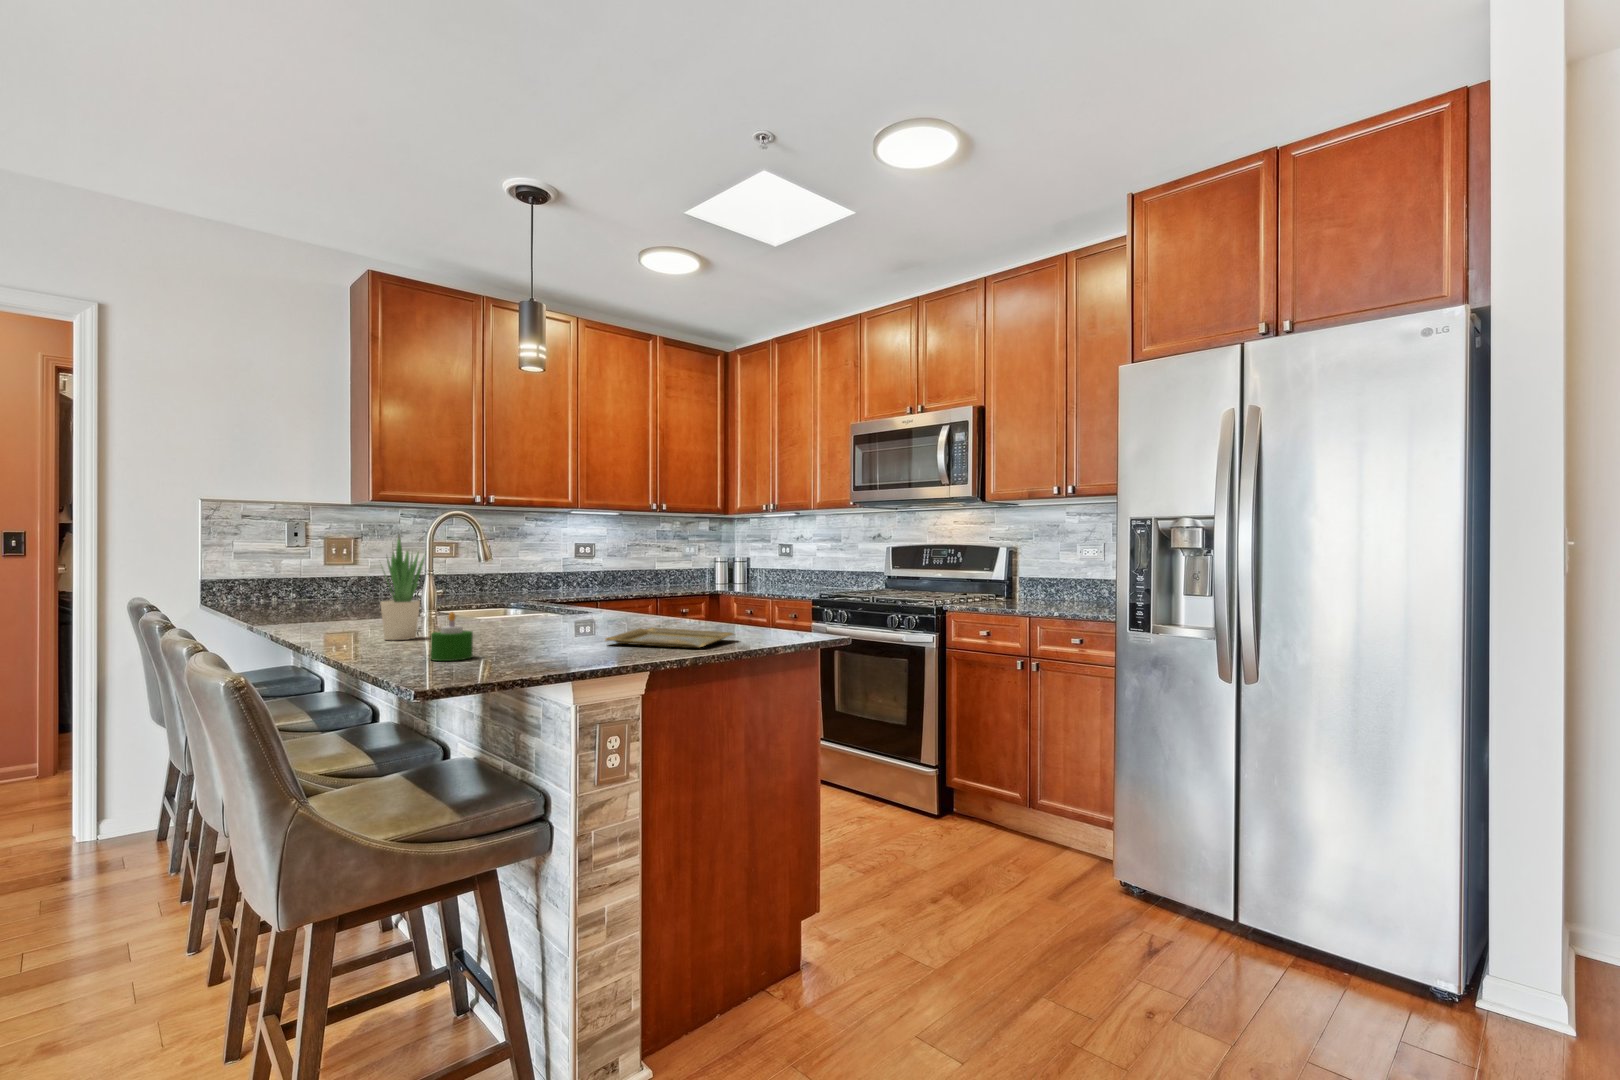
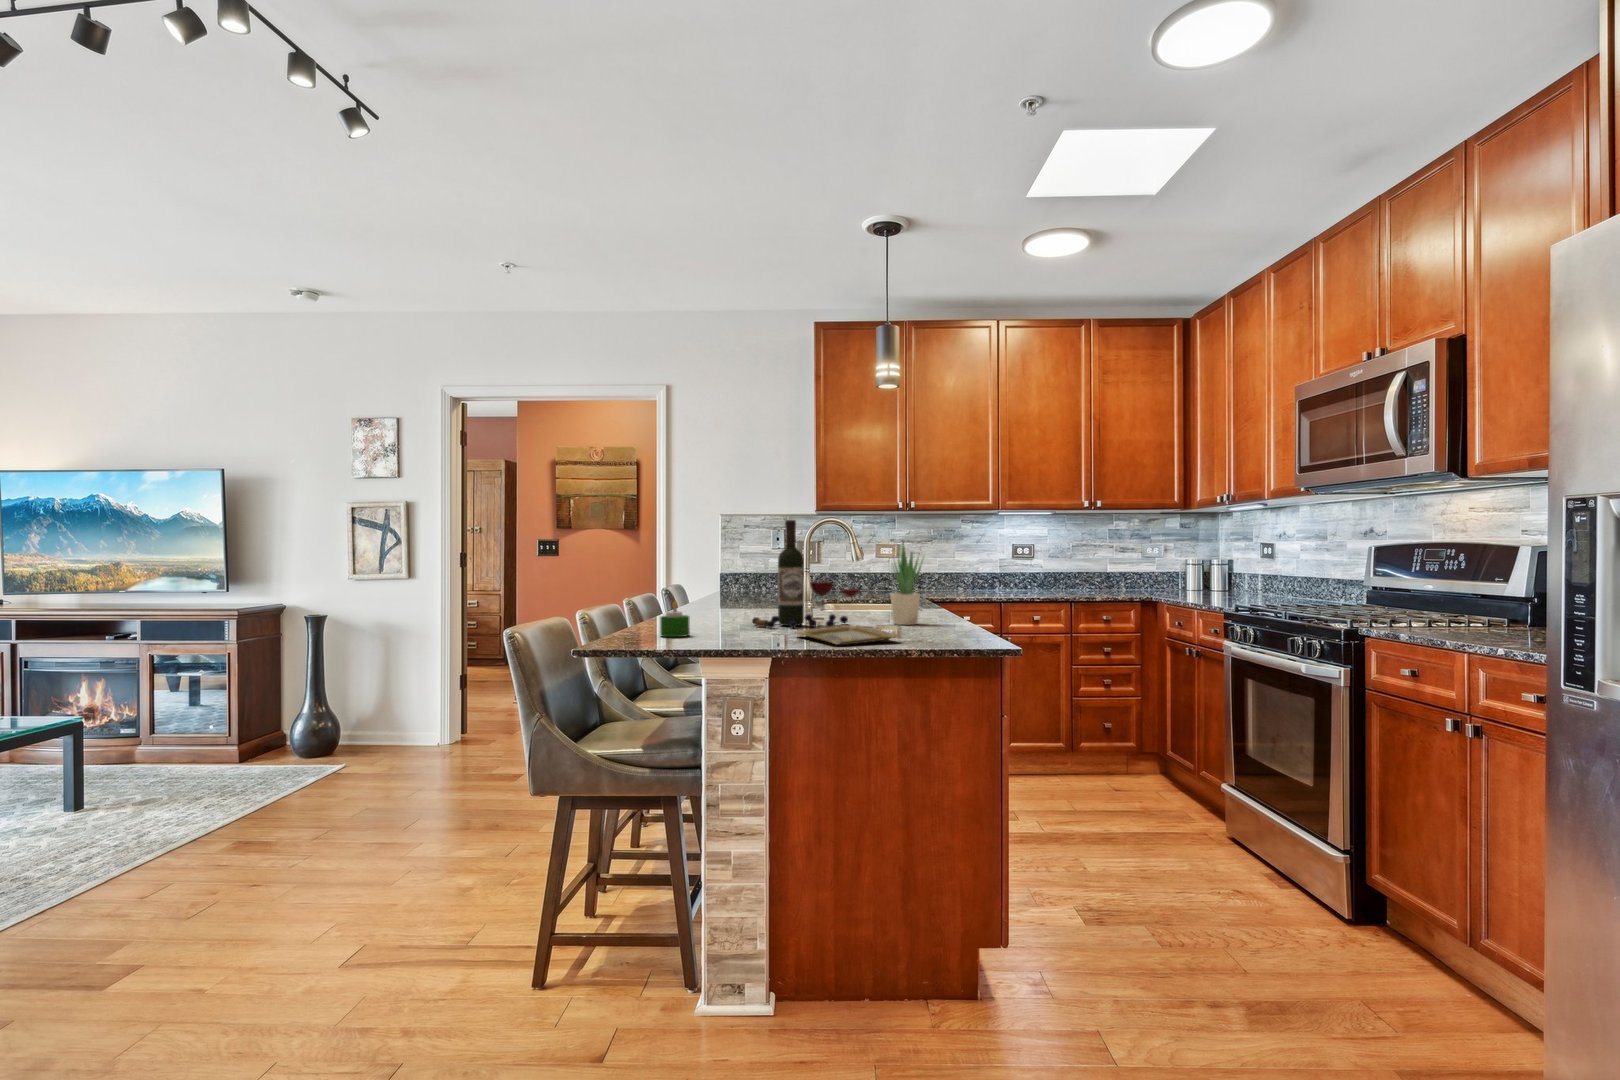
wine bottle: none [481,510,614,640] -> present [752,520,860,628]
potted plant: present [381,535,426,640] -> present [891,542,923,625]

